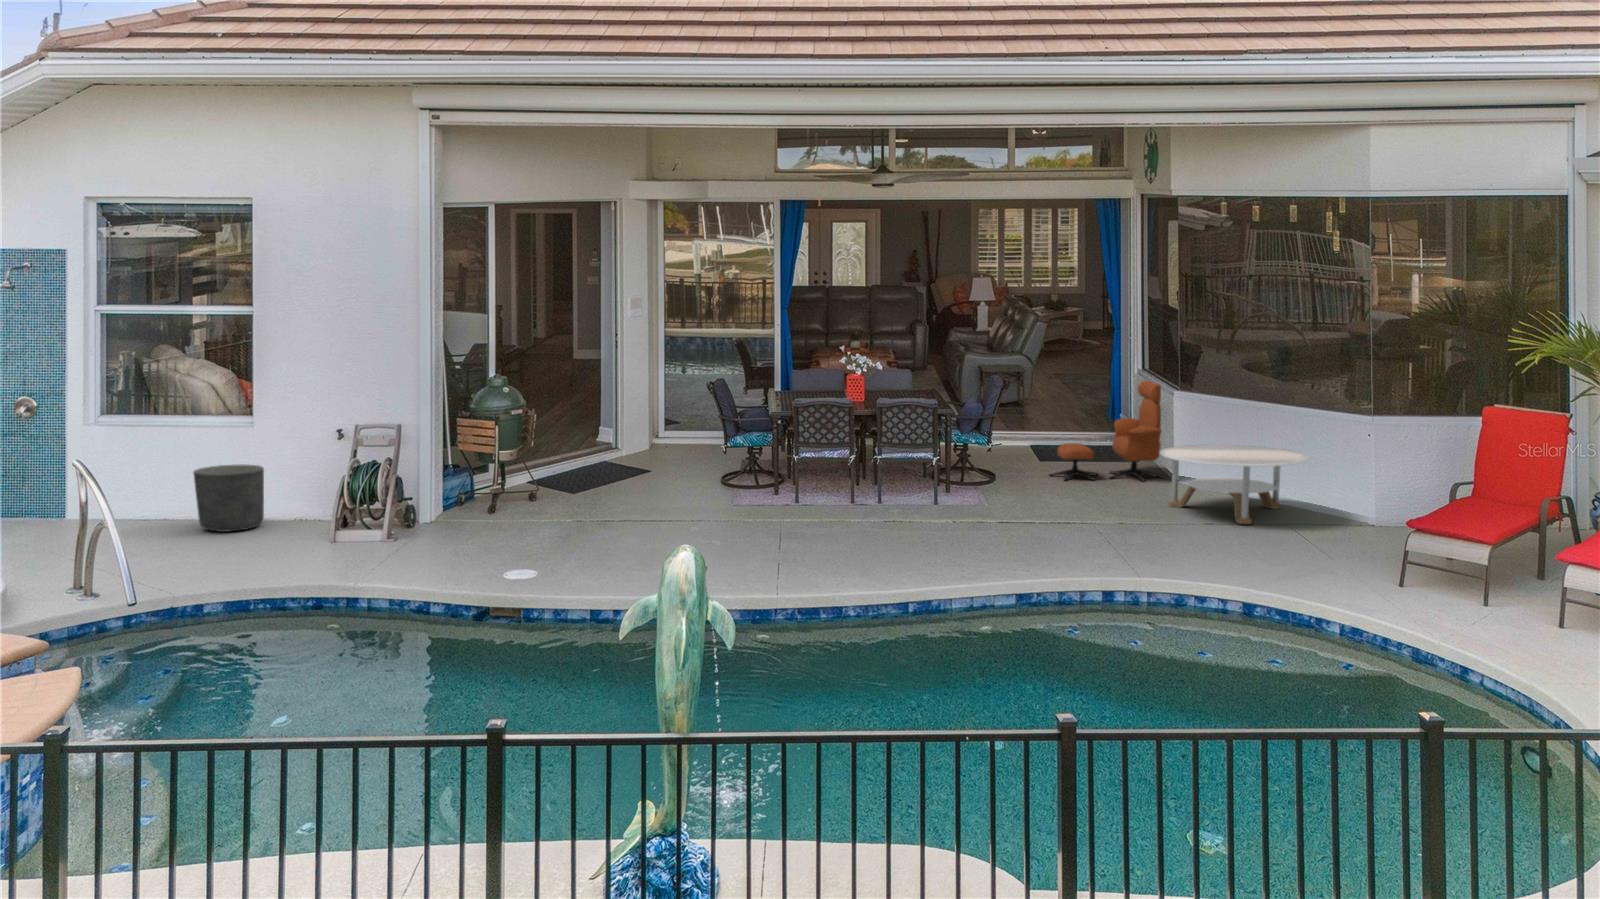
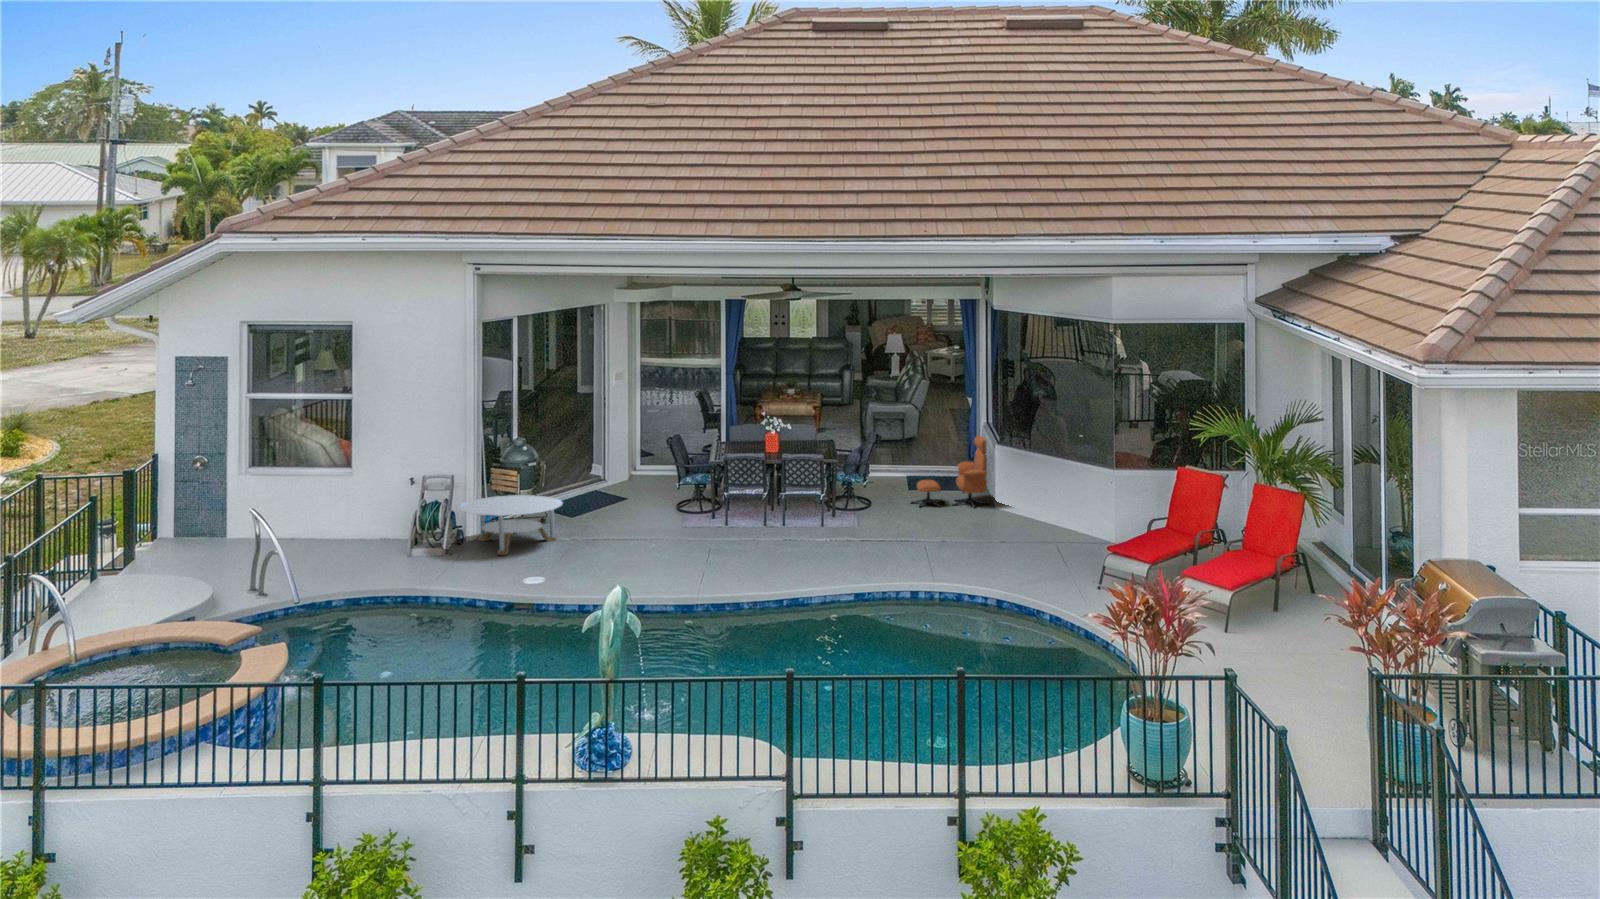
round table: present [1159,445,1309,524] -> present [459,495,562,555]
planter: present [193,464,264,532] -> none [314,502,361,548]

